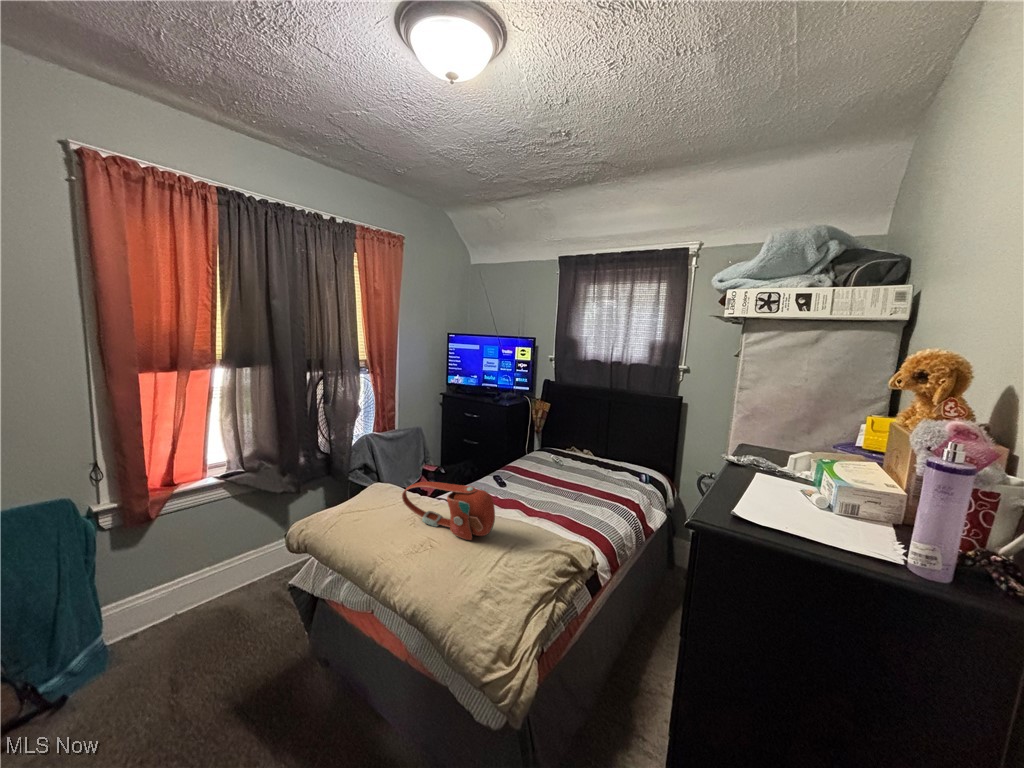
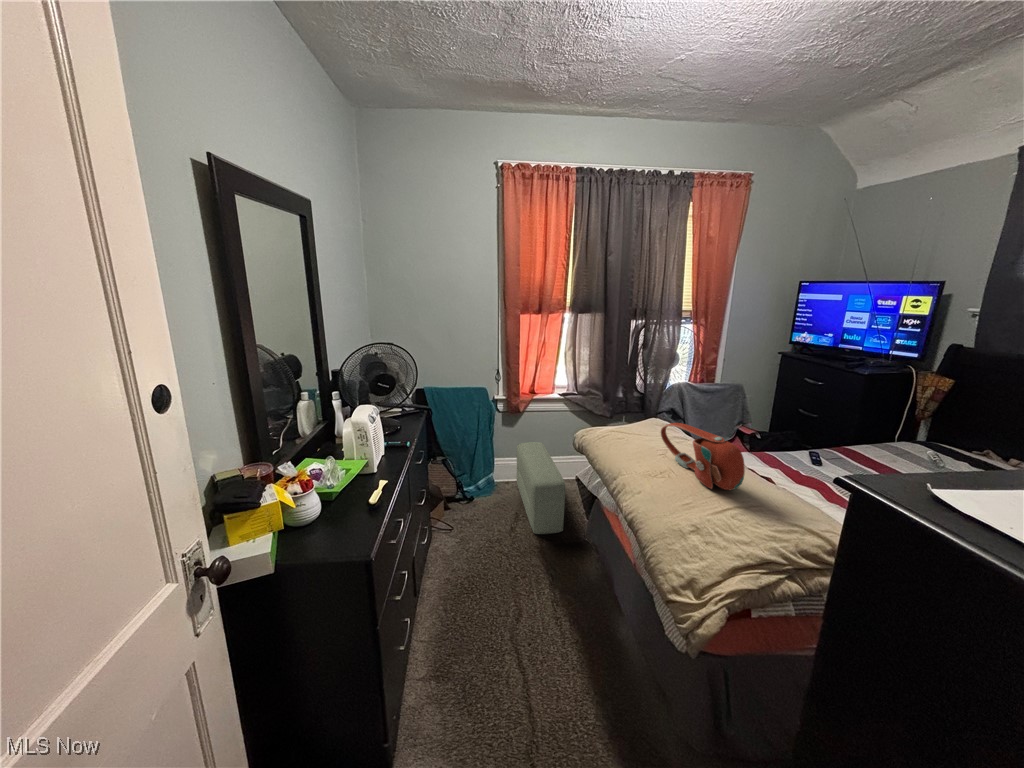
pouf: none [149,553,263,697] -> present [516,442,565,534]

